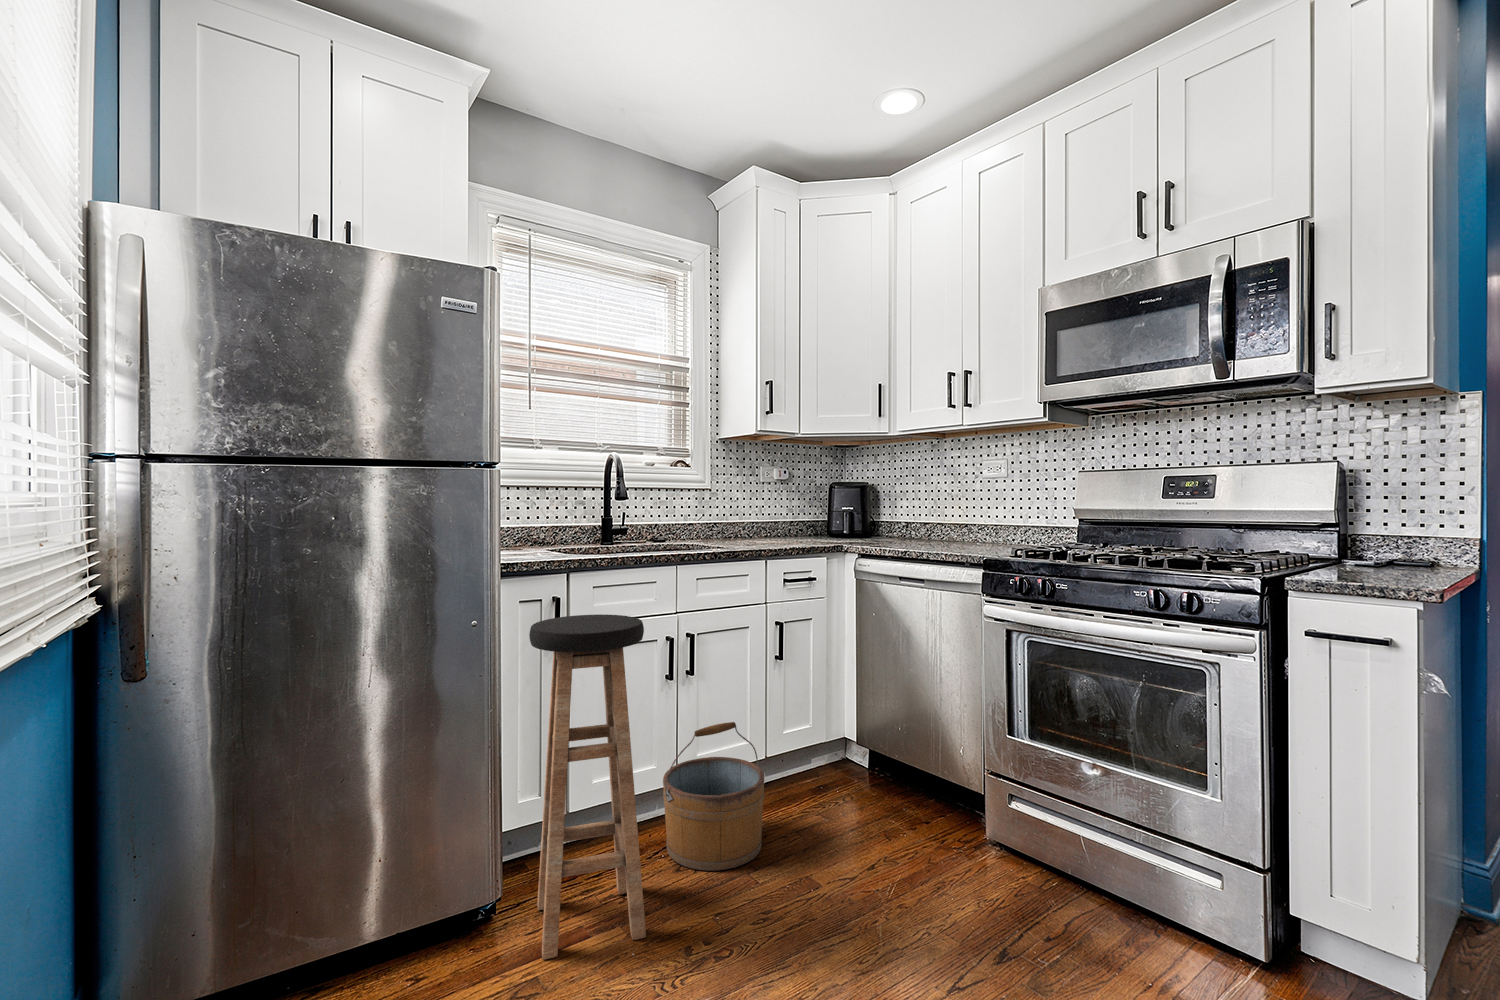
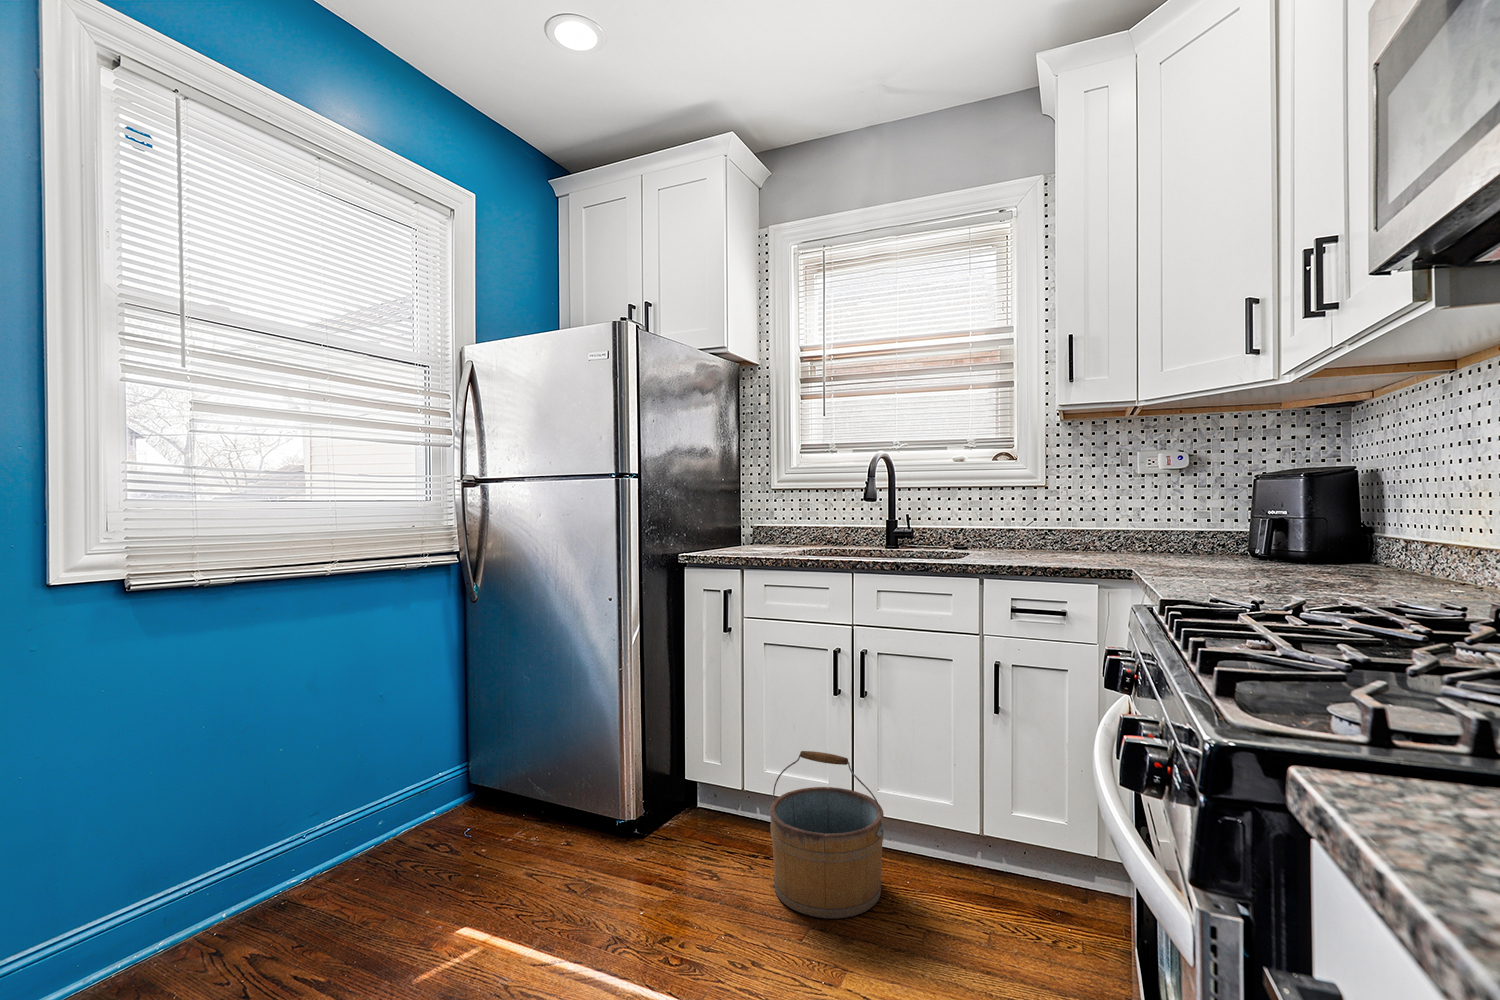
bar stool: present [529,614,646,960] -> none [603,605,721,906]

